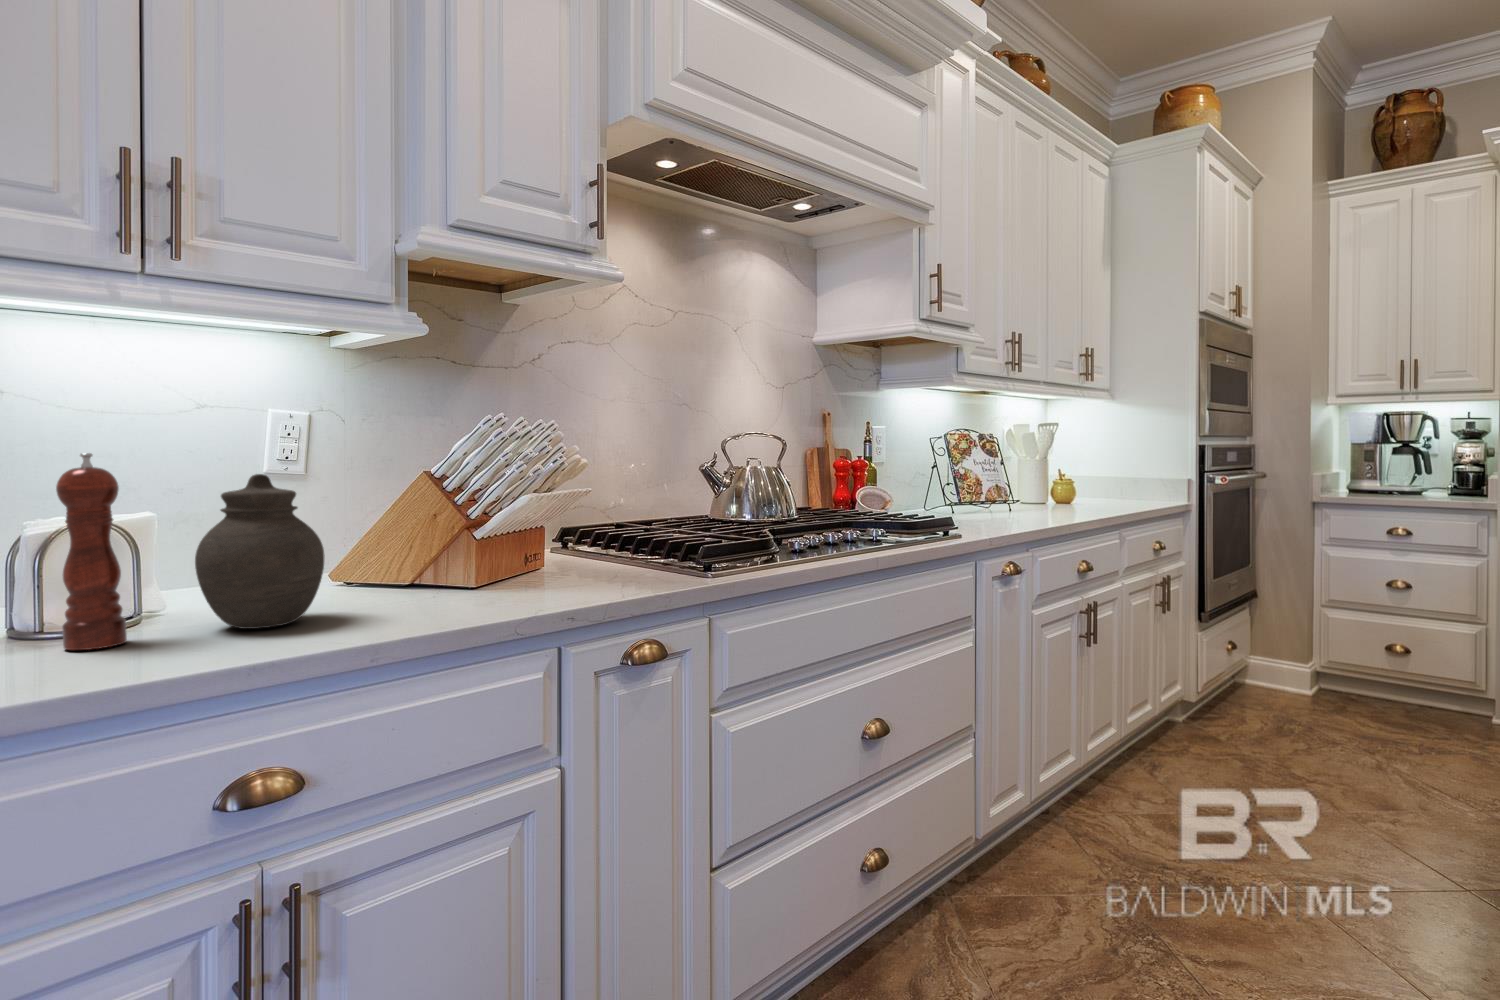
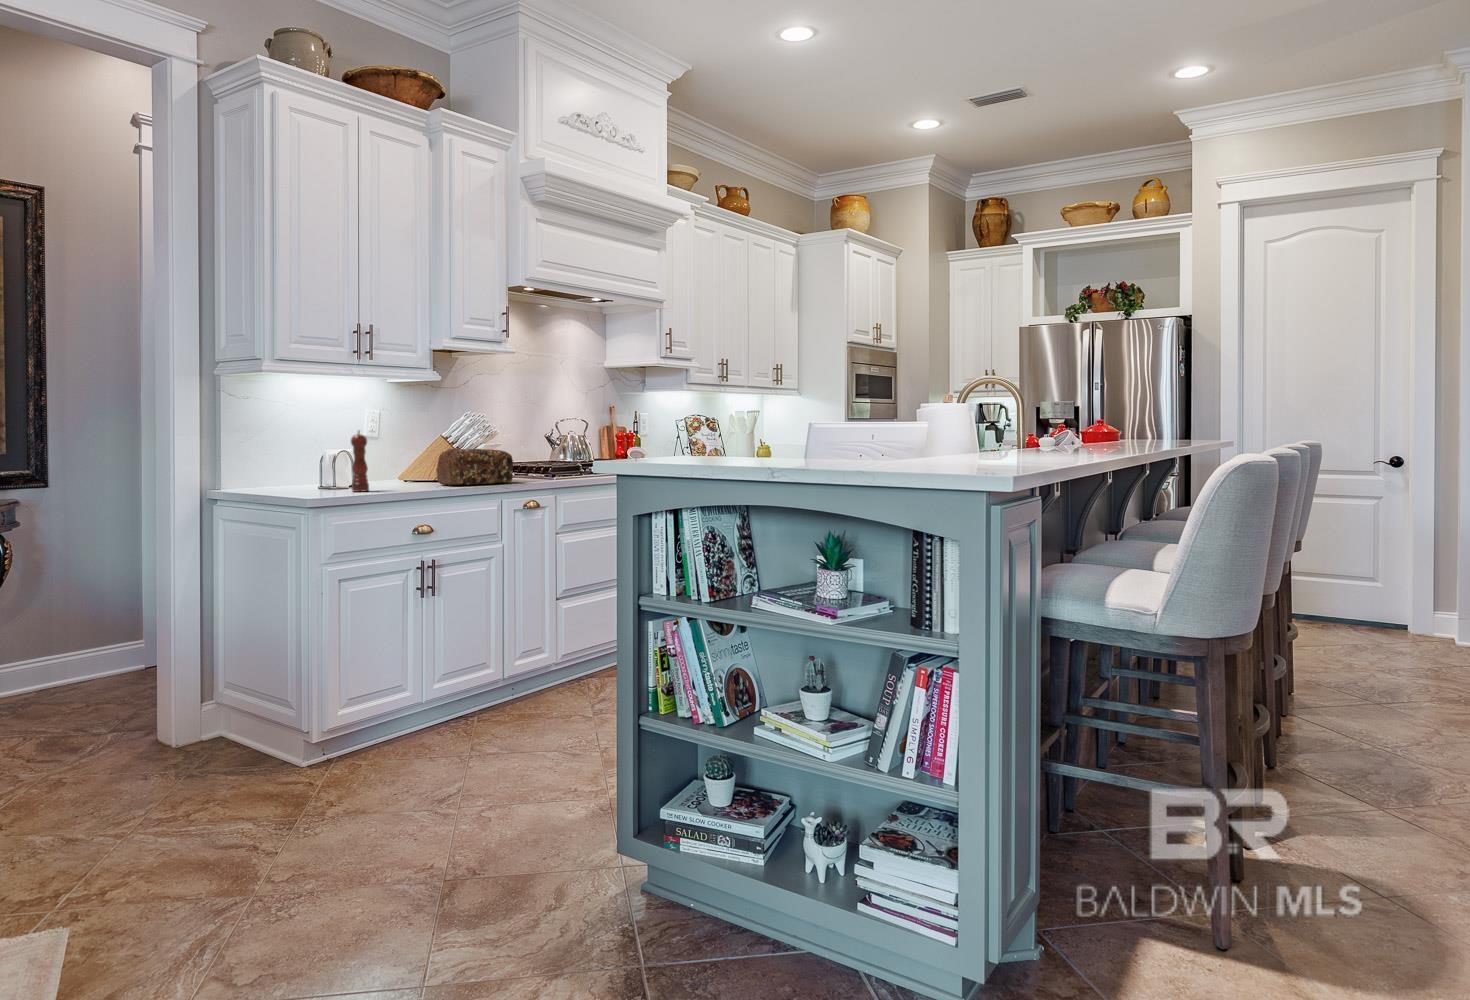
jar: present [195,474,325,629] -> none [383,437,423,489]
bread loaf: none [398,502,599,609] -> present [436,449,513,486]

